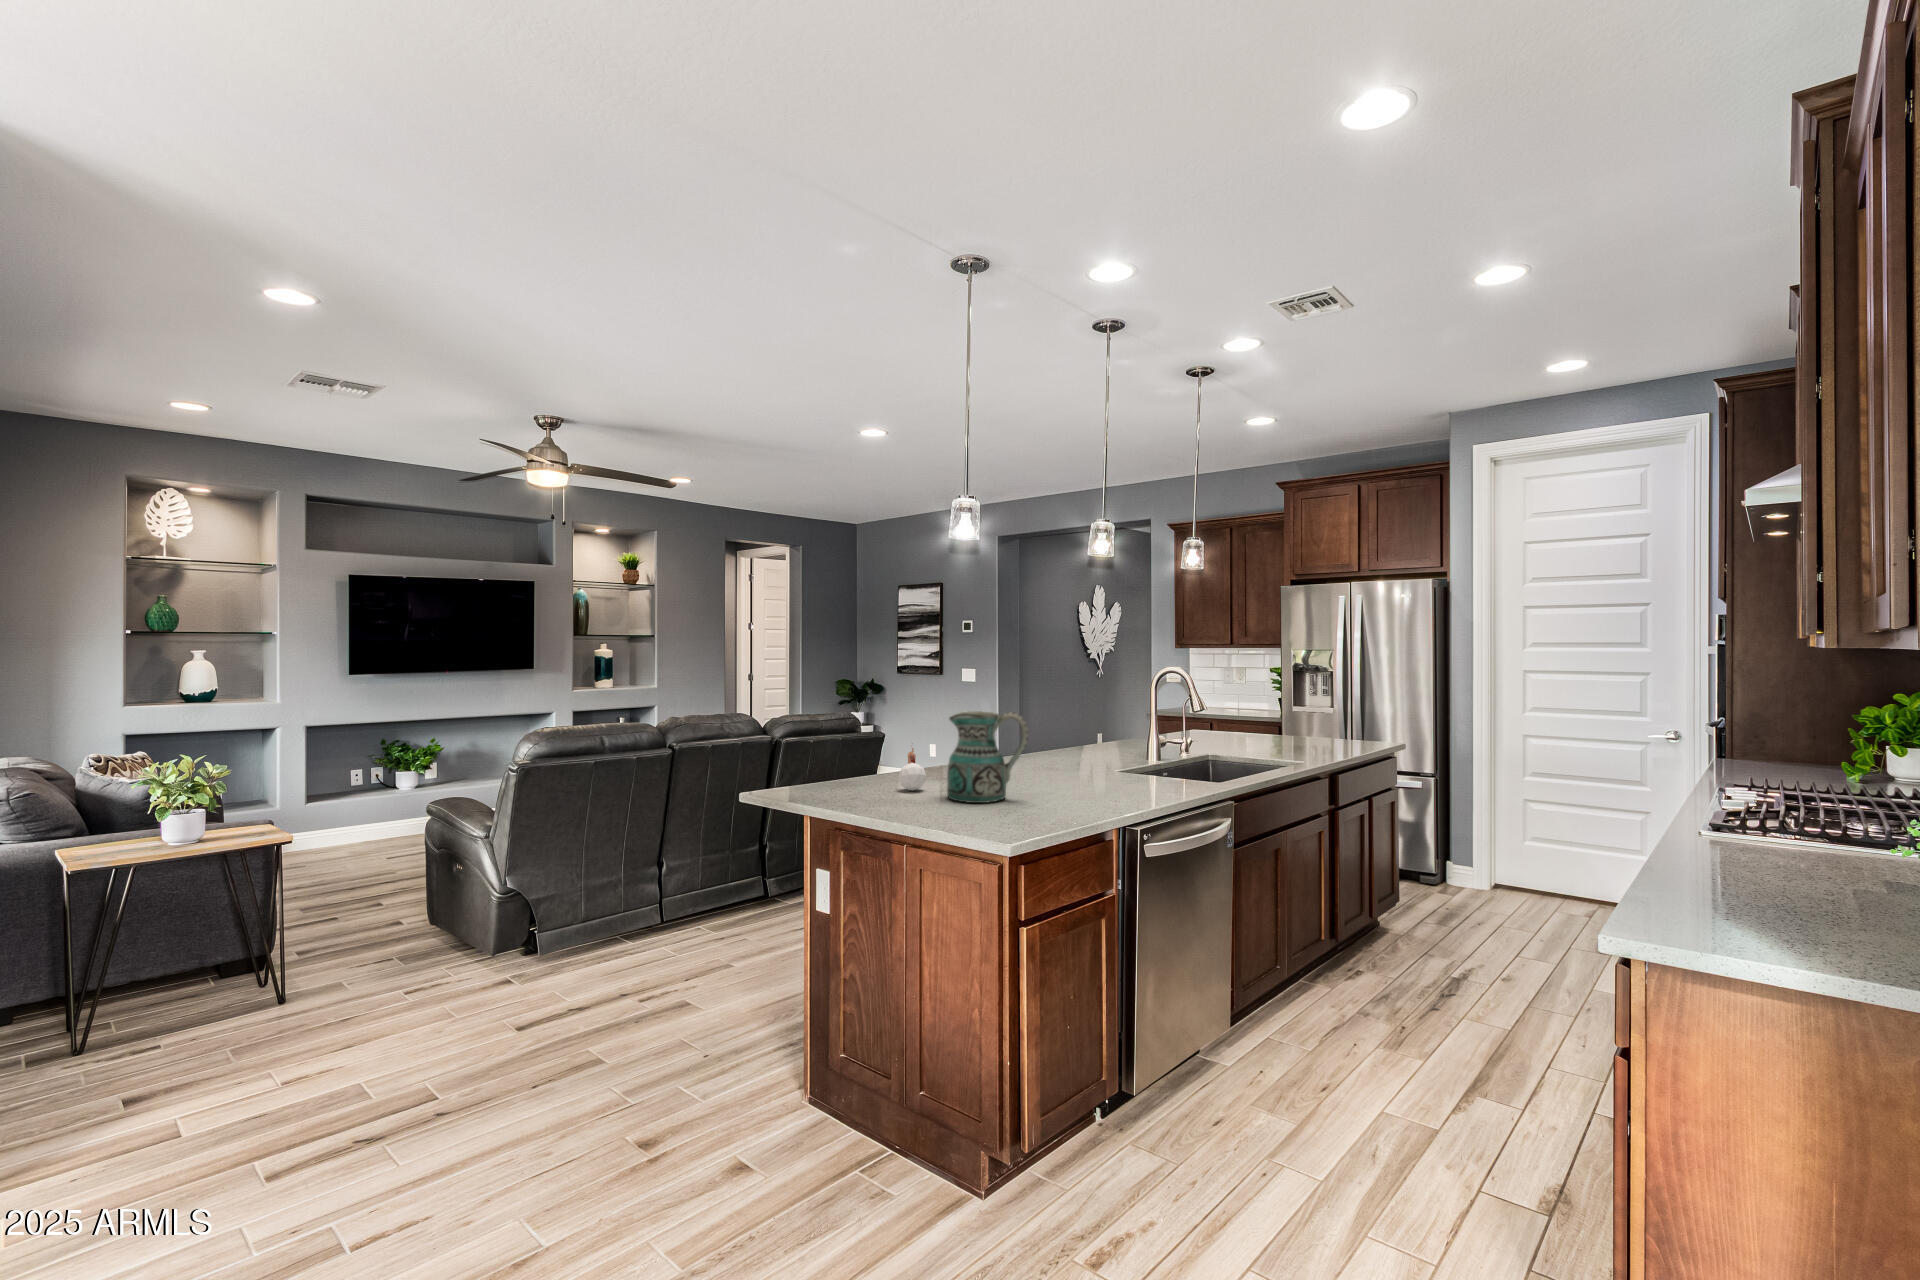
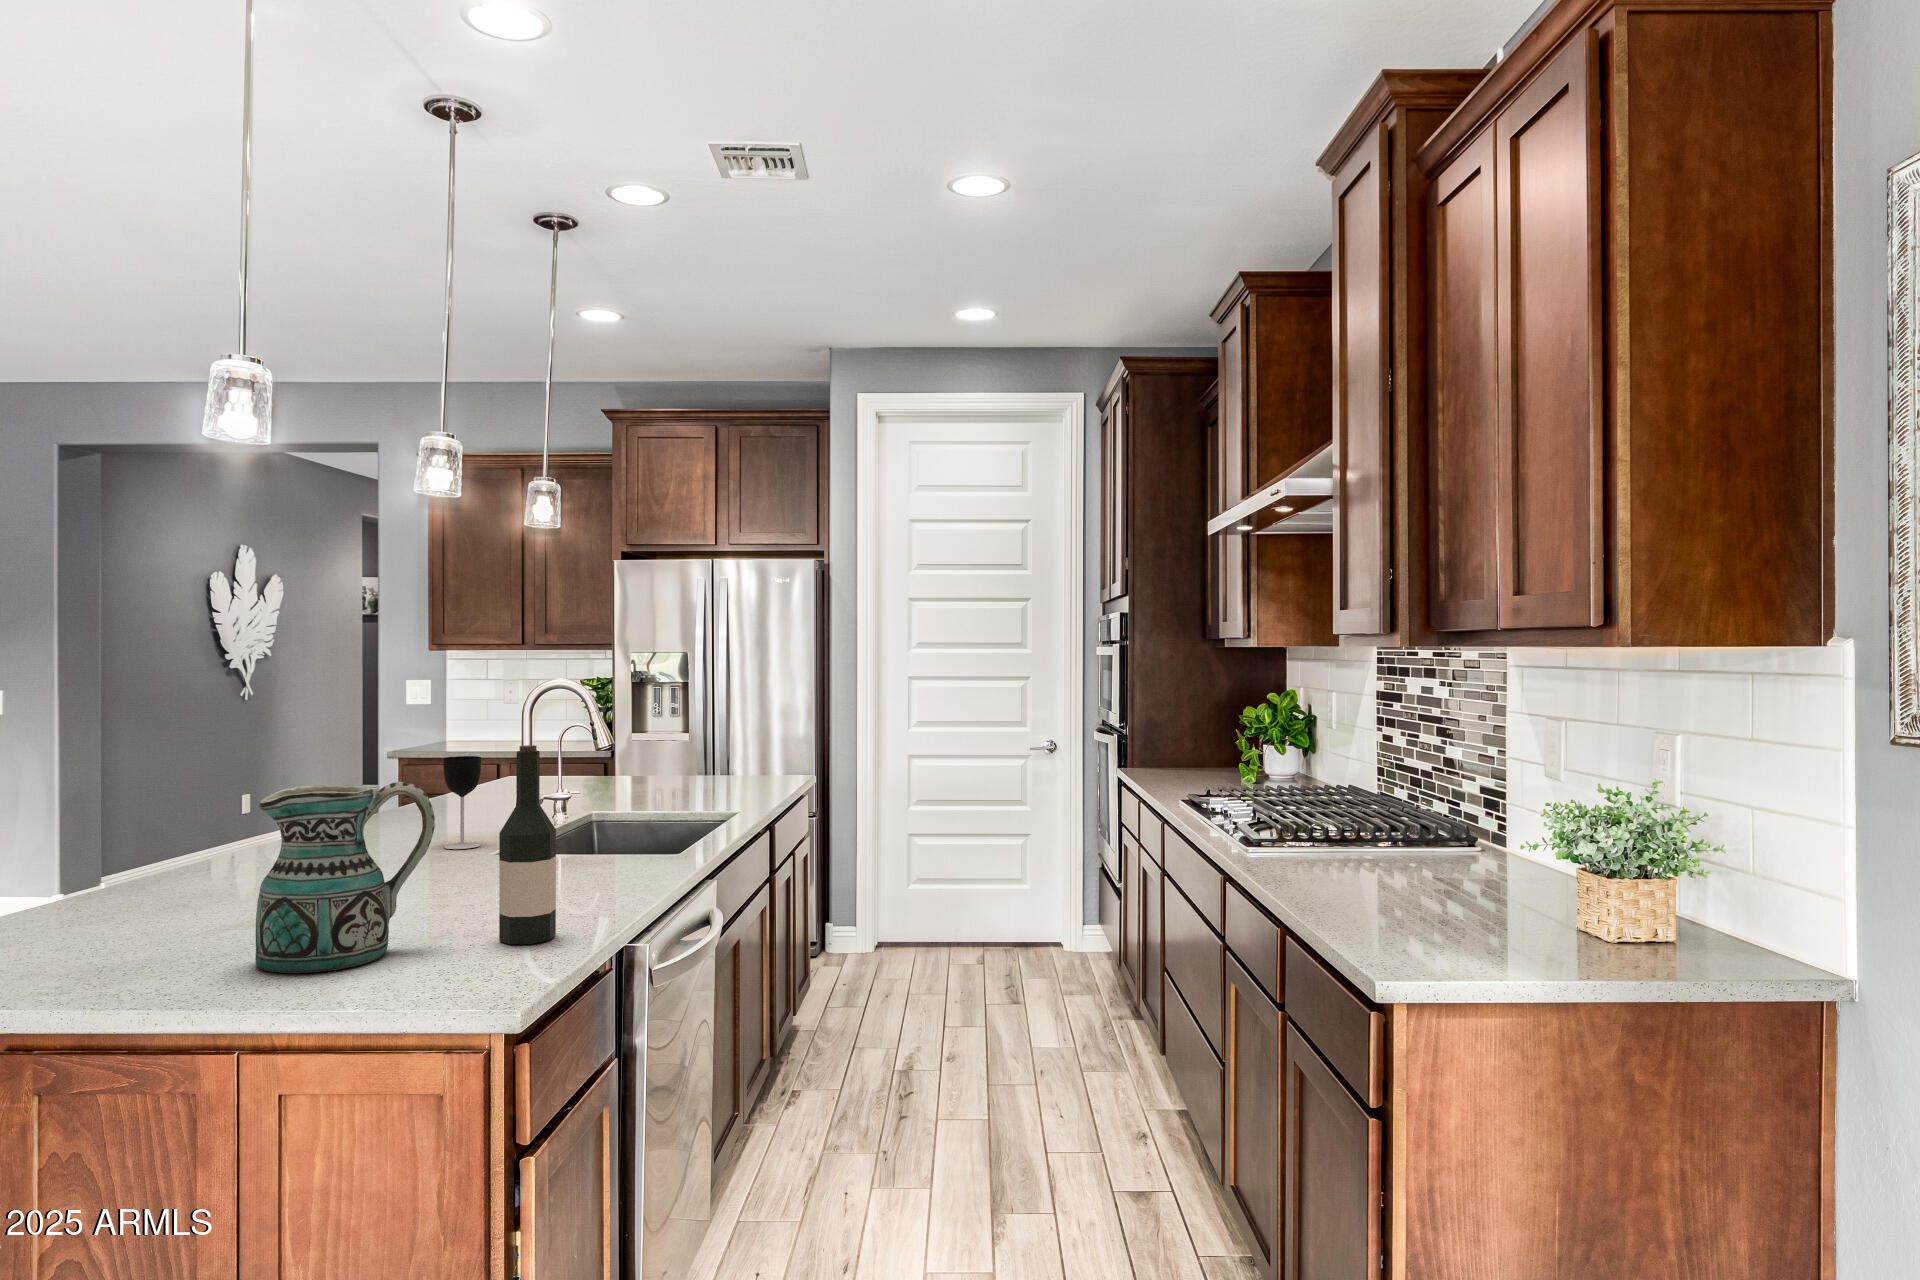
wine bottle: none [1059,697,1088,807] -> present [499,745,556,944]
wine glass: none [1098,707,1119,761] -> present [443,756,481,849]
candle: present [899,743,926,791] -> none [114,865,184,969]

